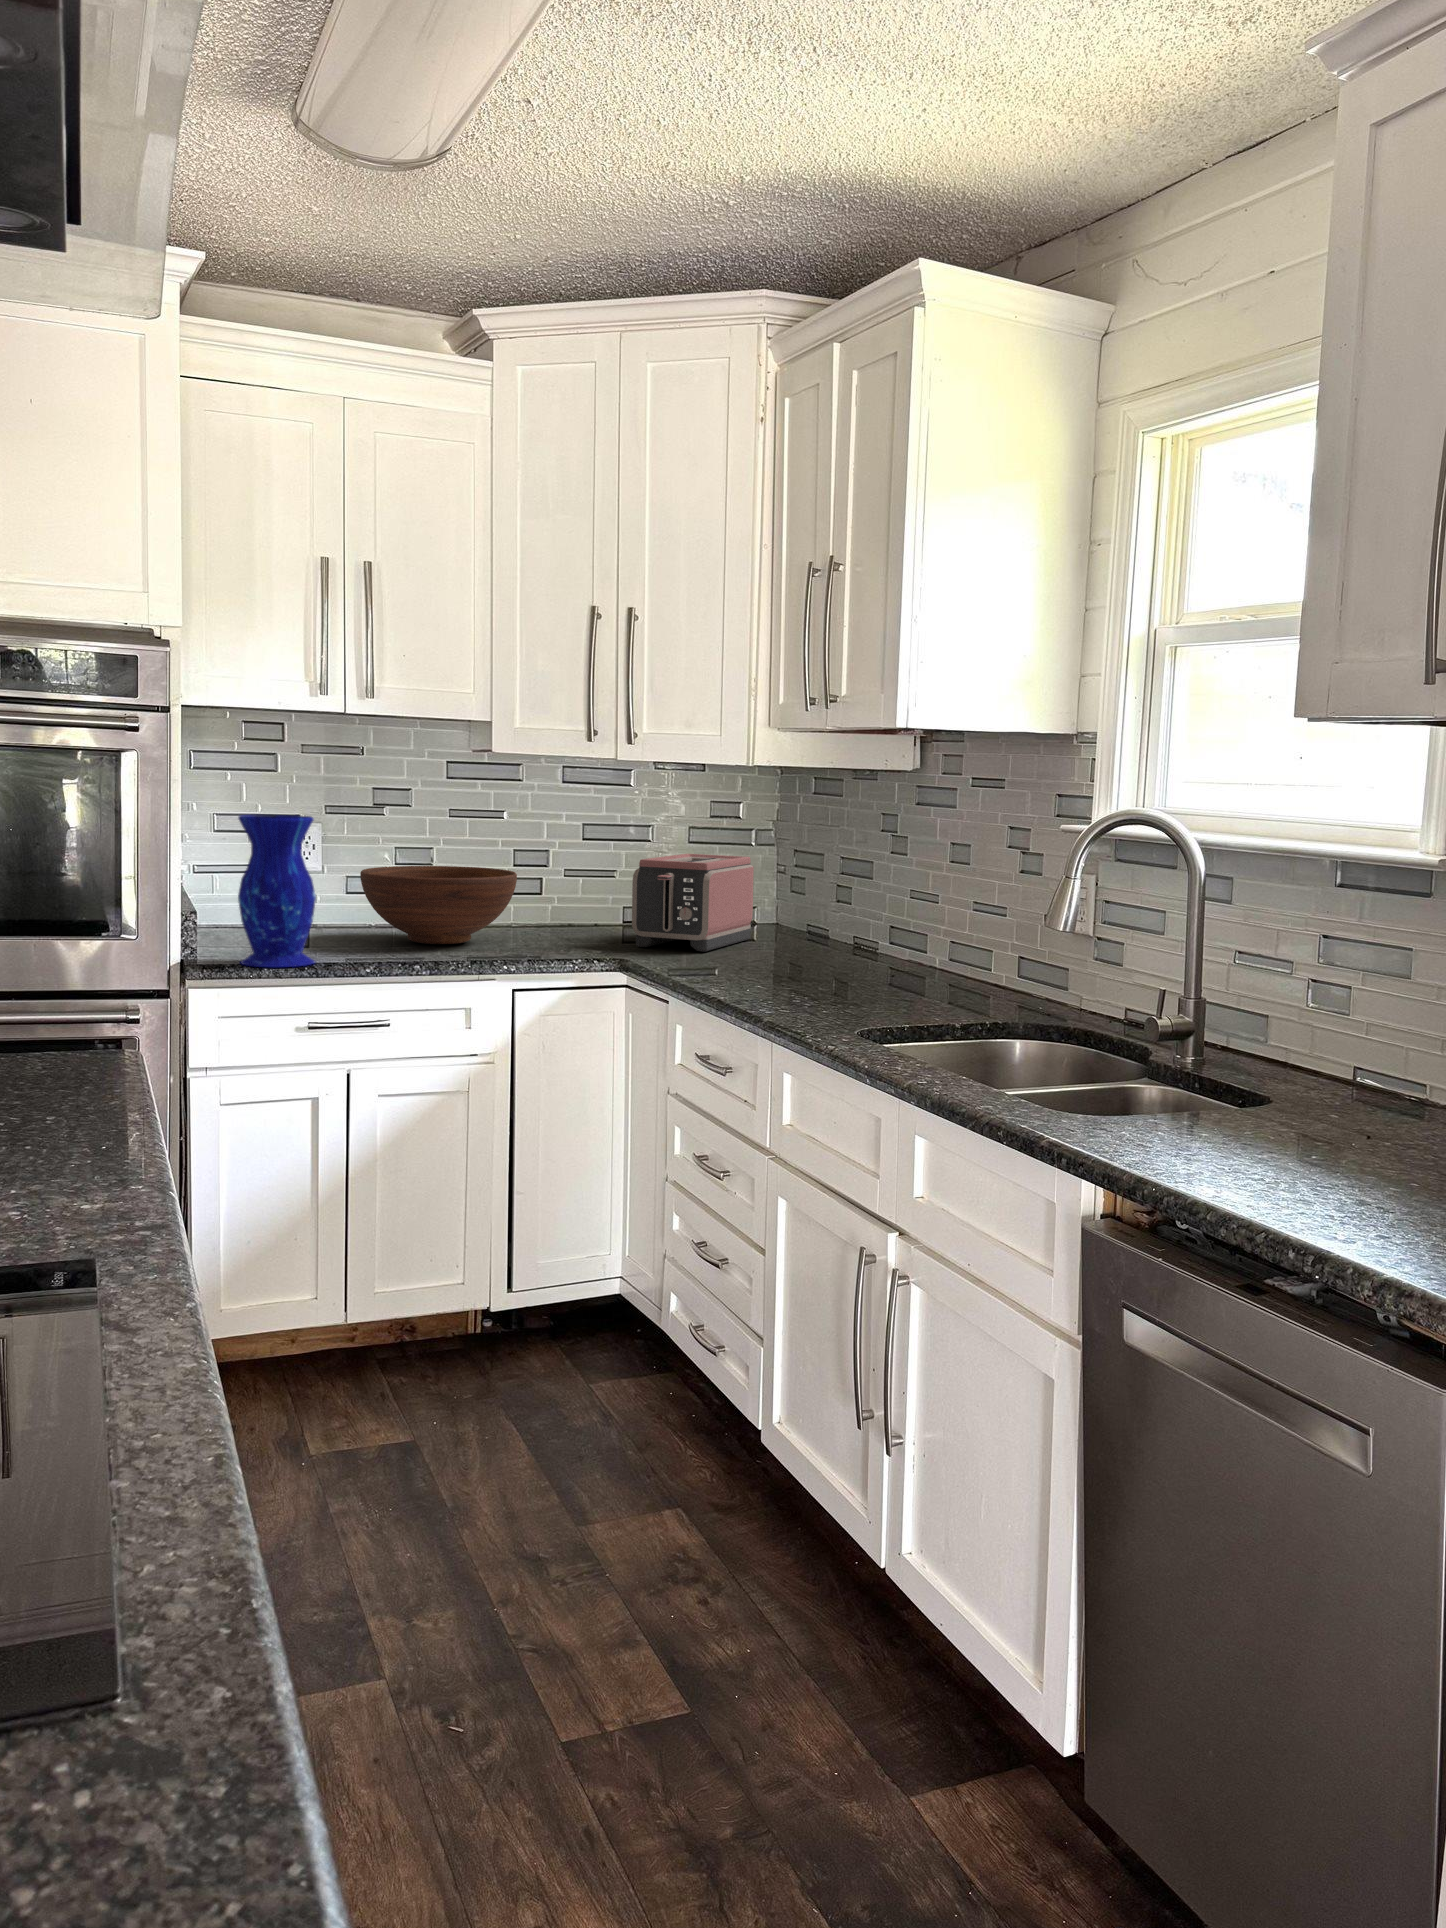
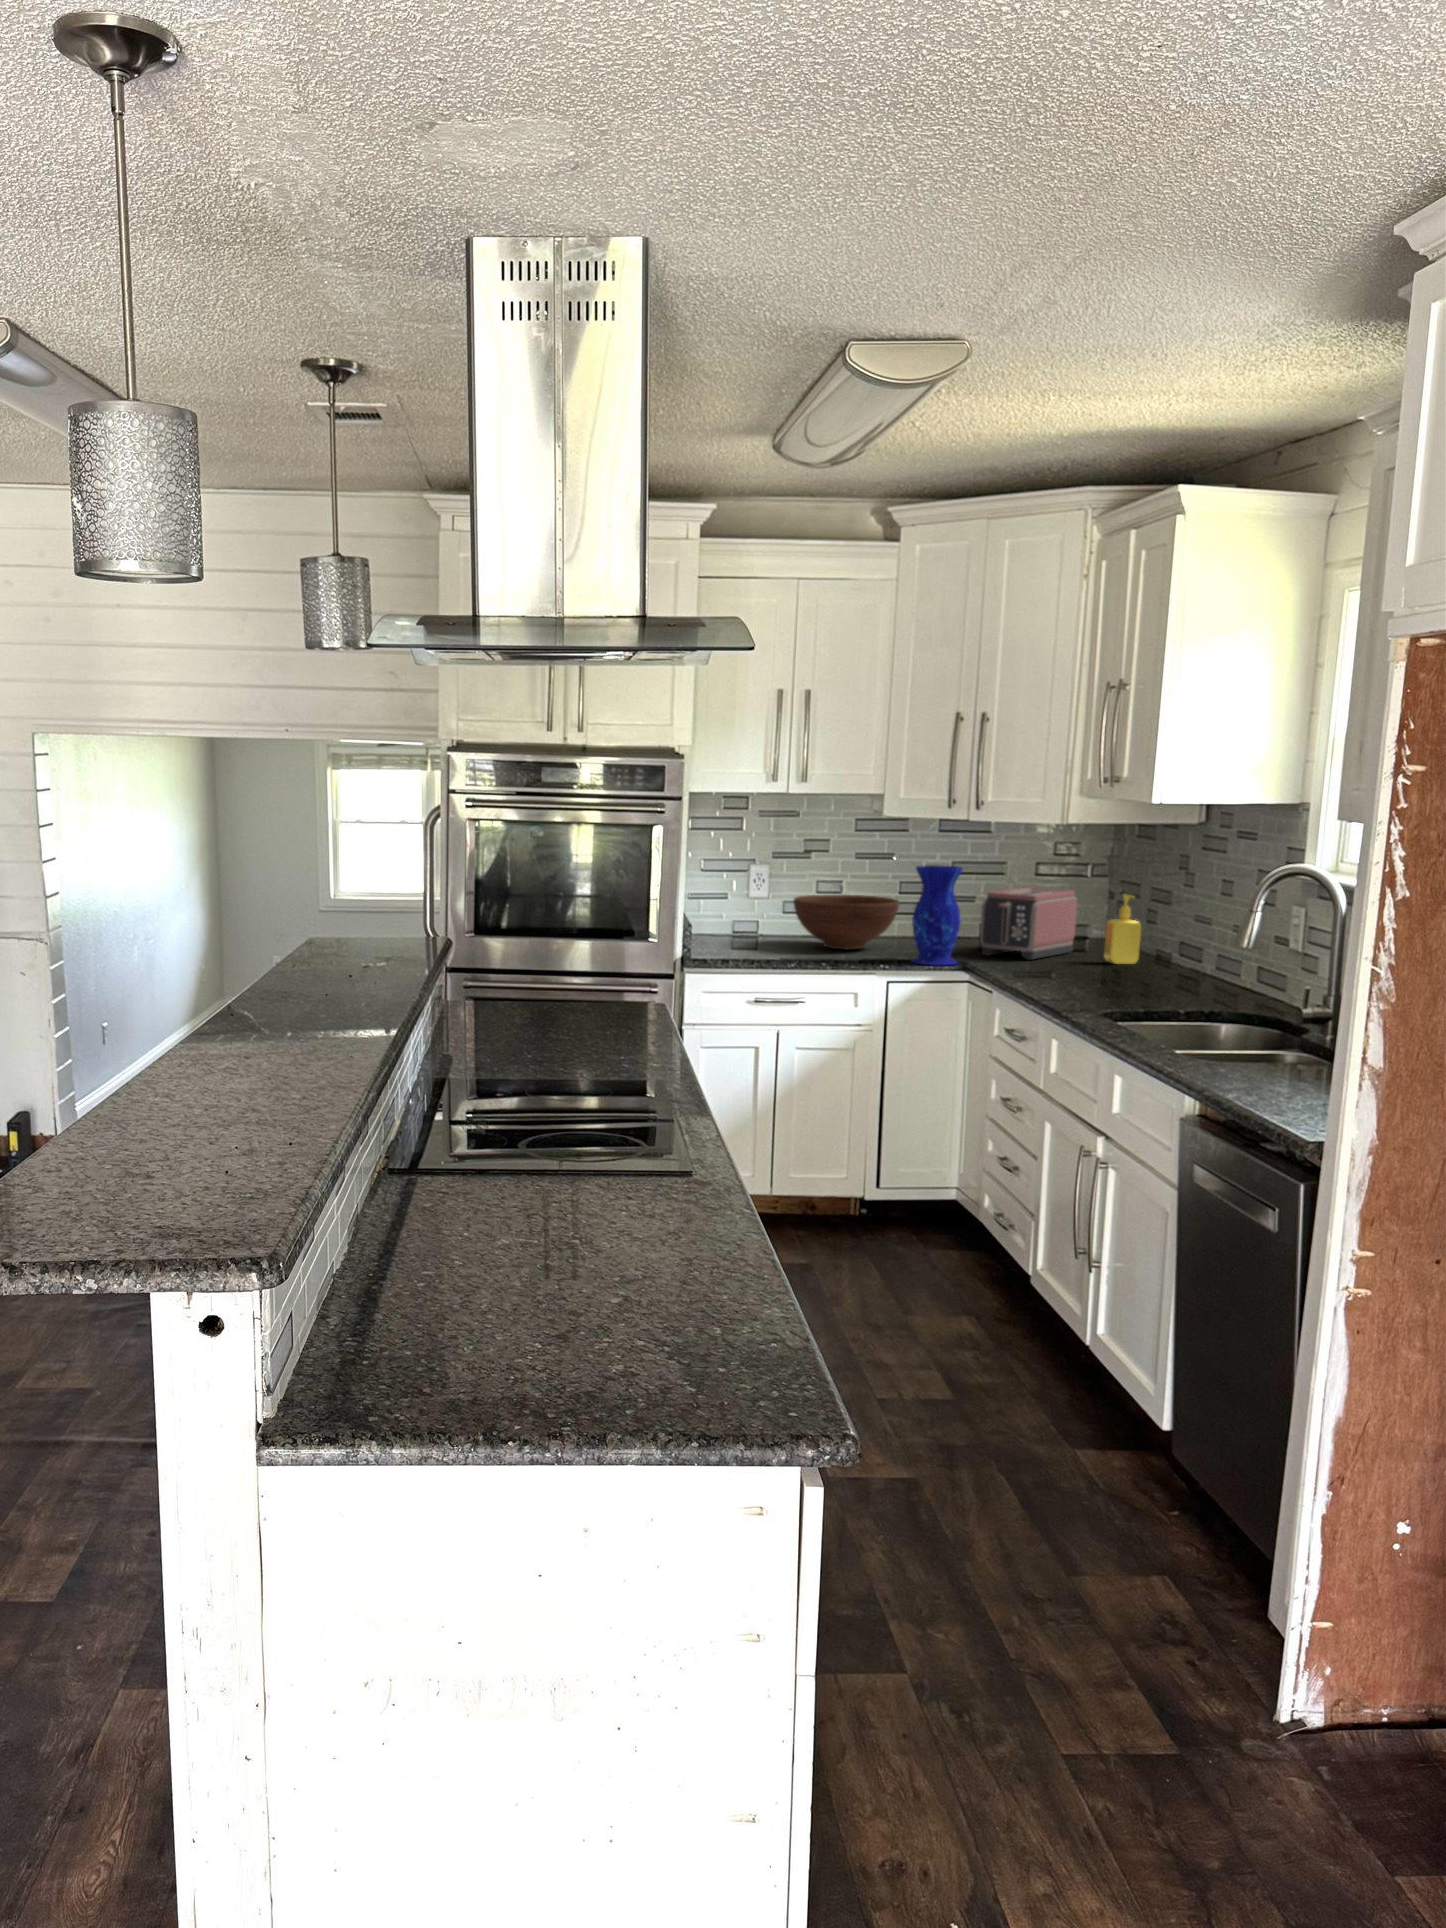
vase: present [238,814,316,967] -> present [911,865,963,965]
soap dispenser: none [798,860,844,954] -> present [1104,895,1141,964]

